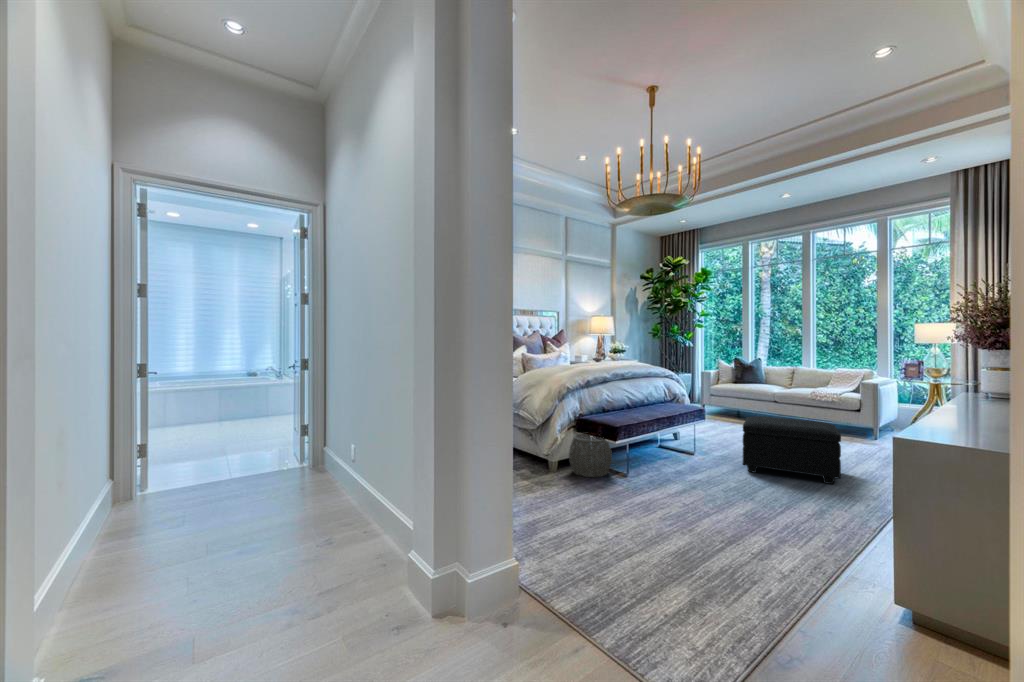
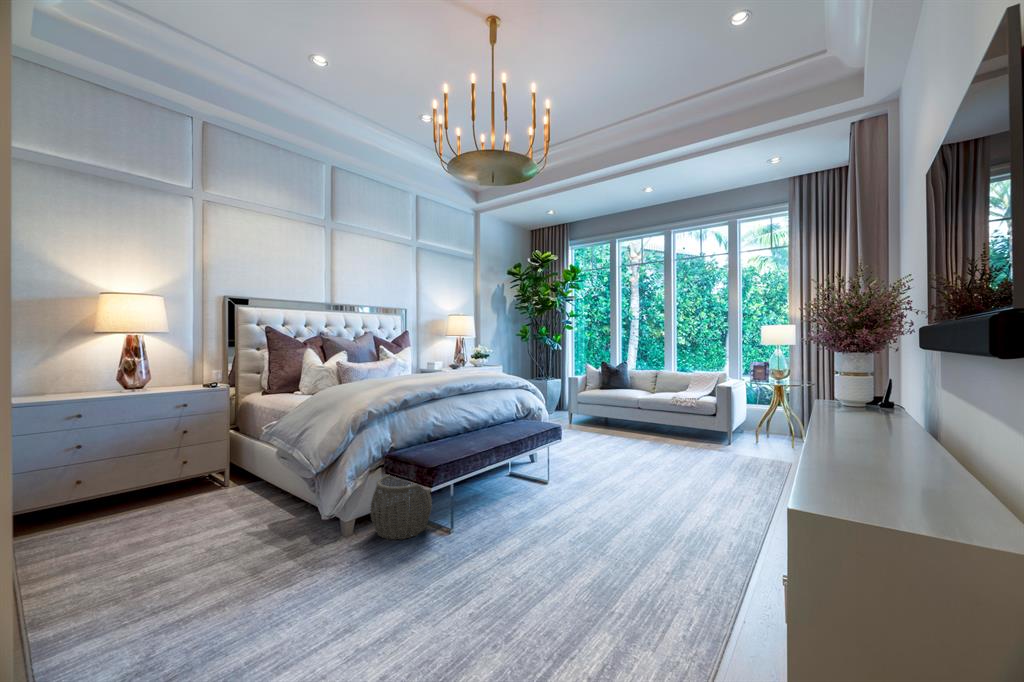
footstool: present [743,416,841,484] -> none [597,435,702,517]

